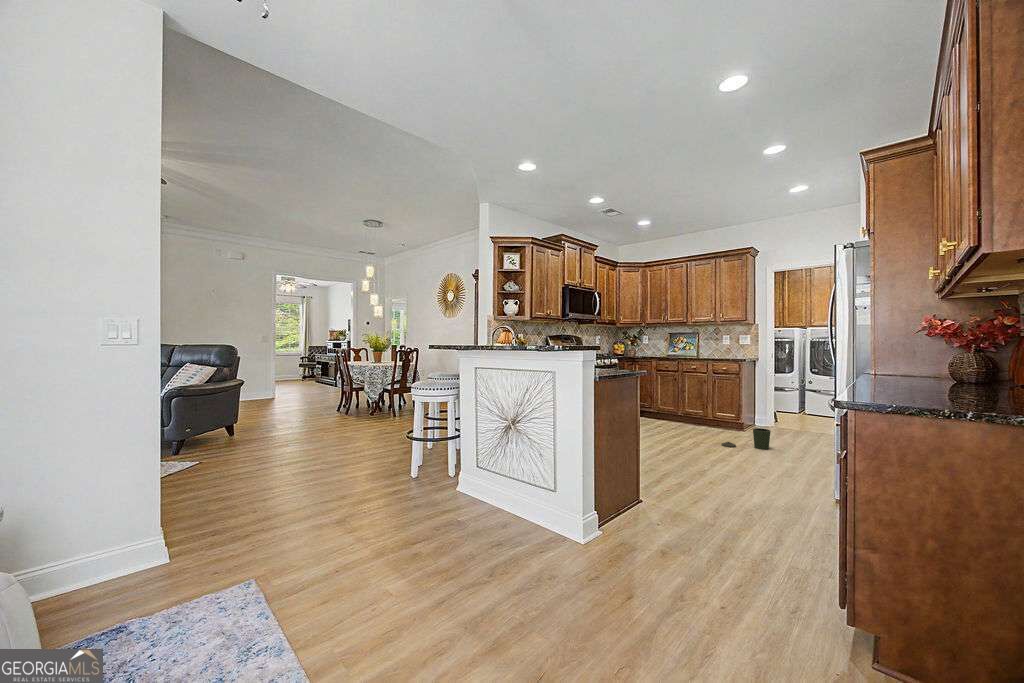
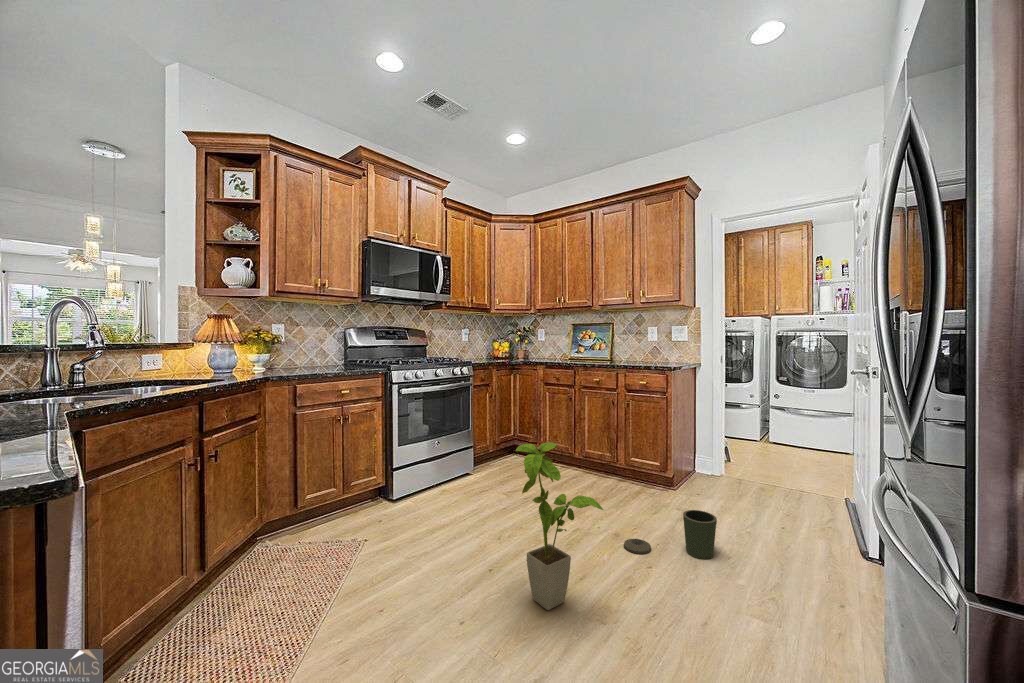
house plant: none [680,386,722,457] -> present [515,443,603,610]

